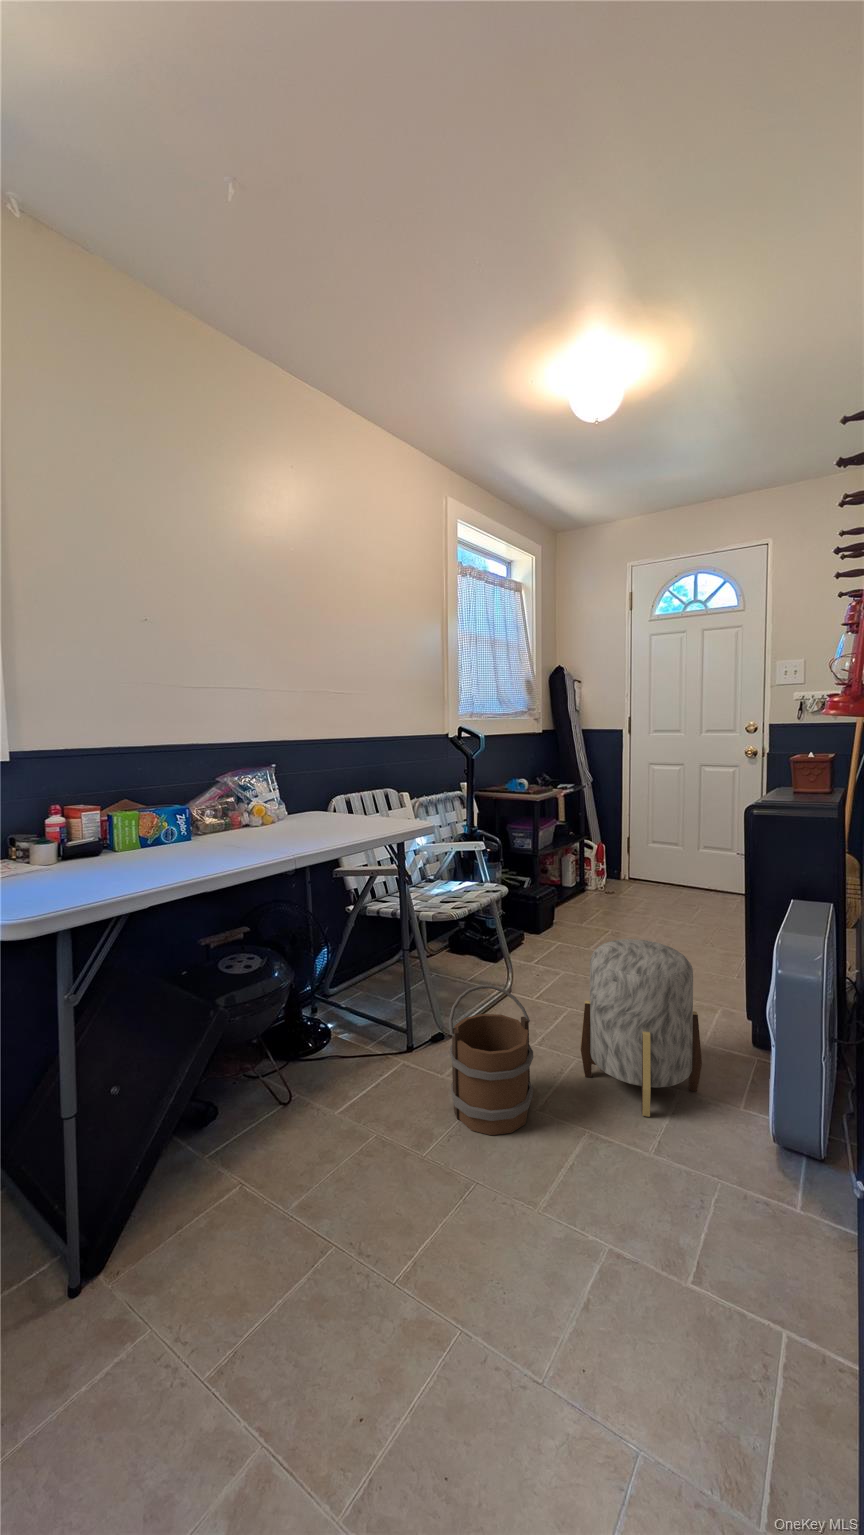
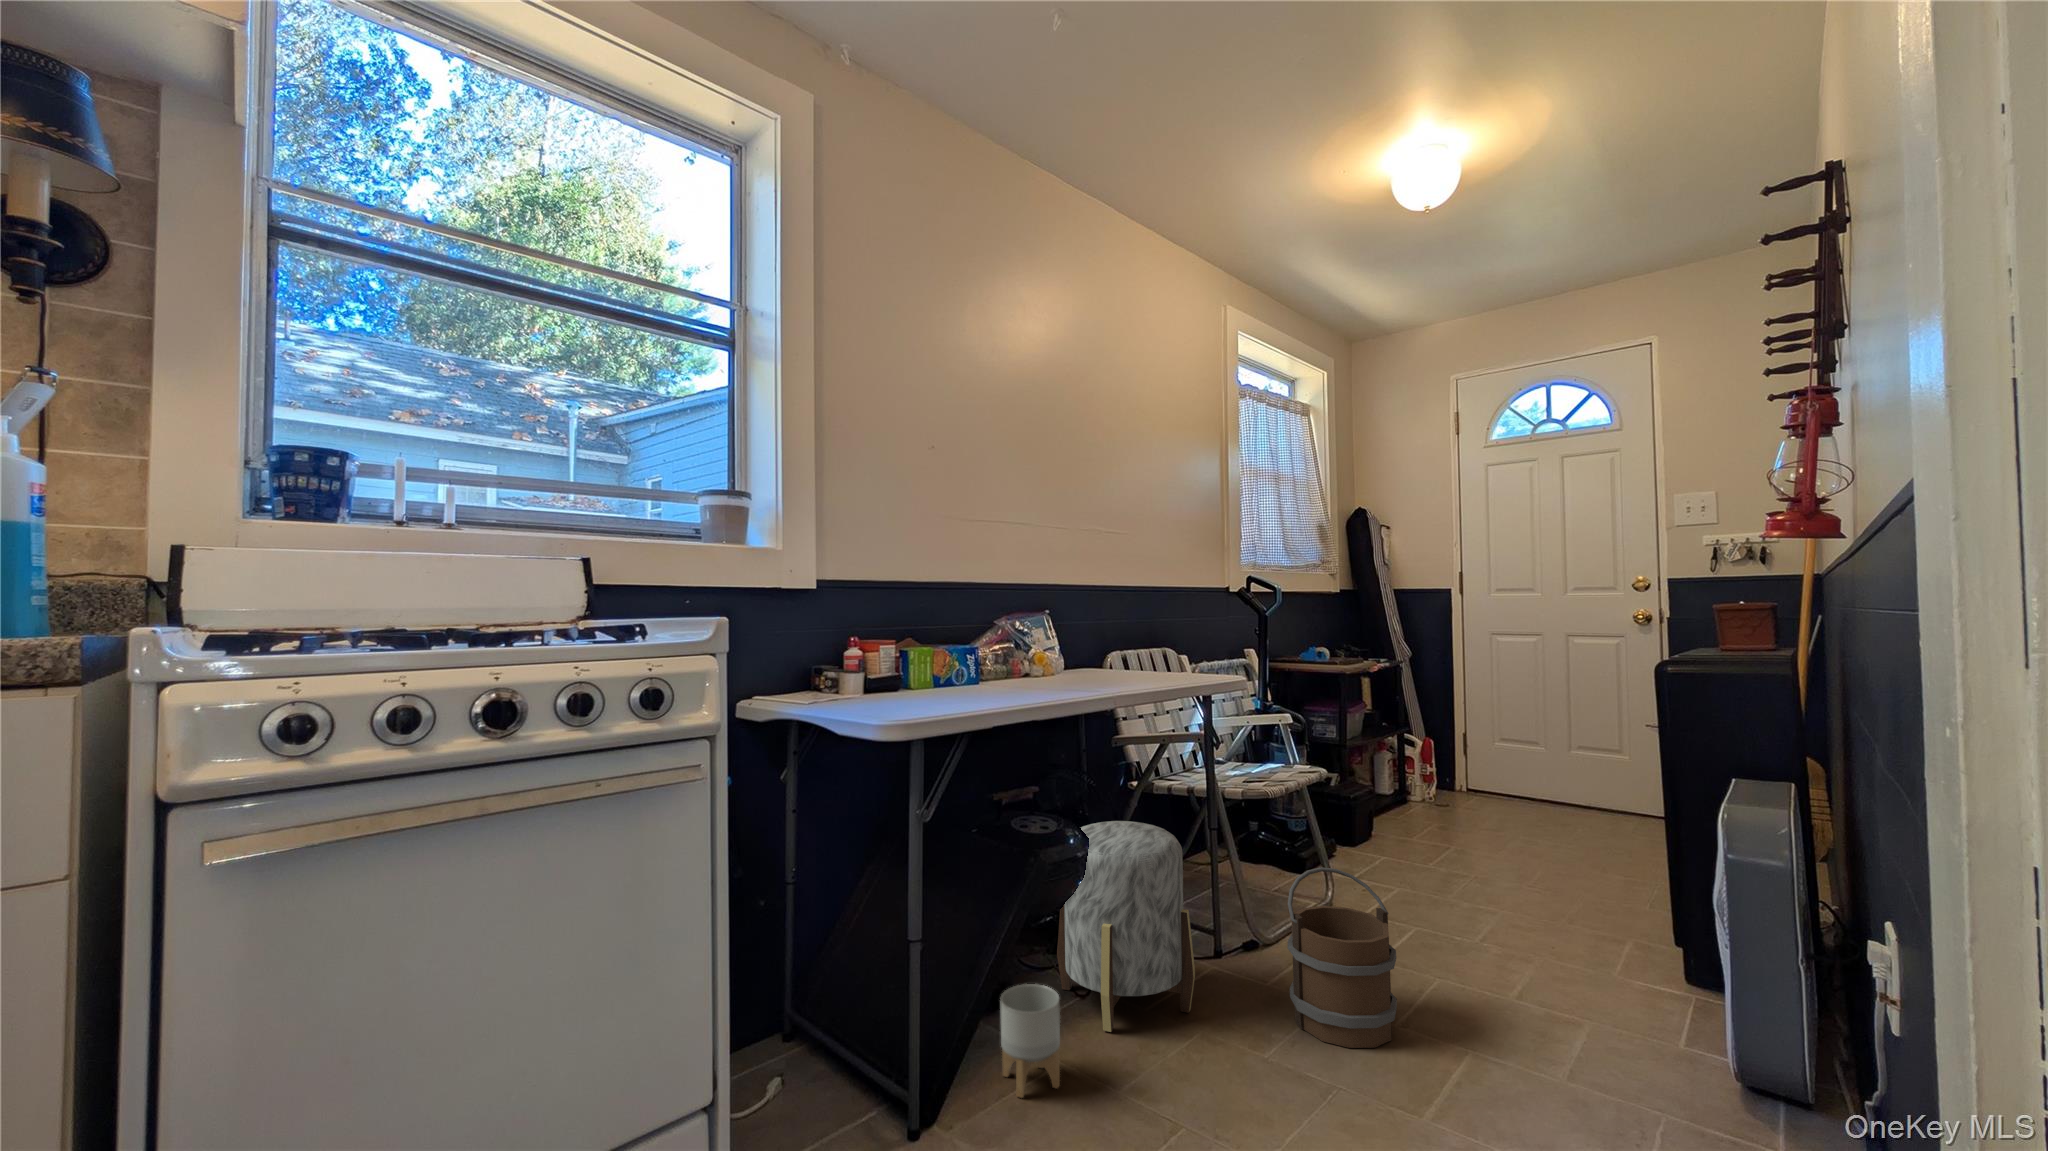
stool: present [581,939,702,1117] -> present [1057,821,1195,1032]
planter: none [180,1116,237,1223] -> present [1000,984,1060,1098]

